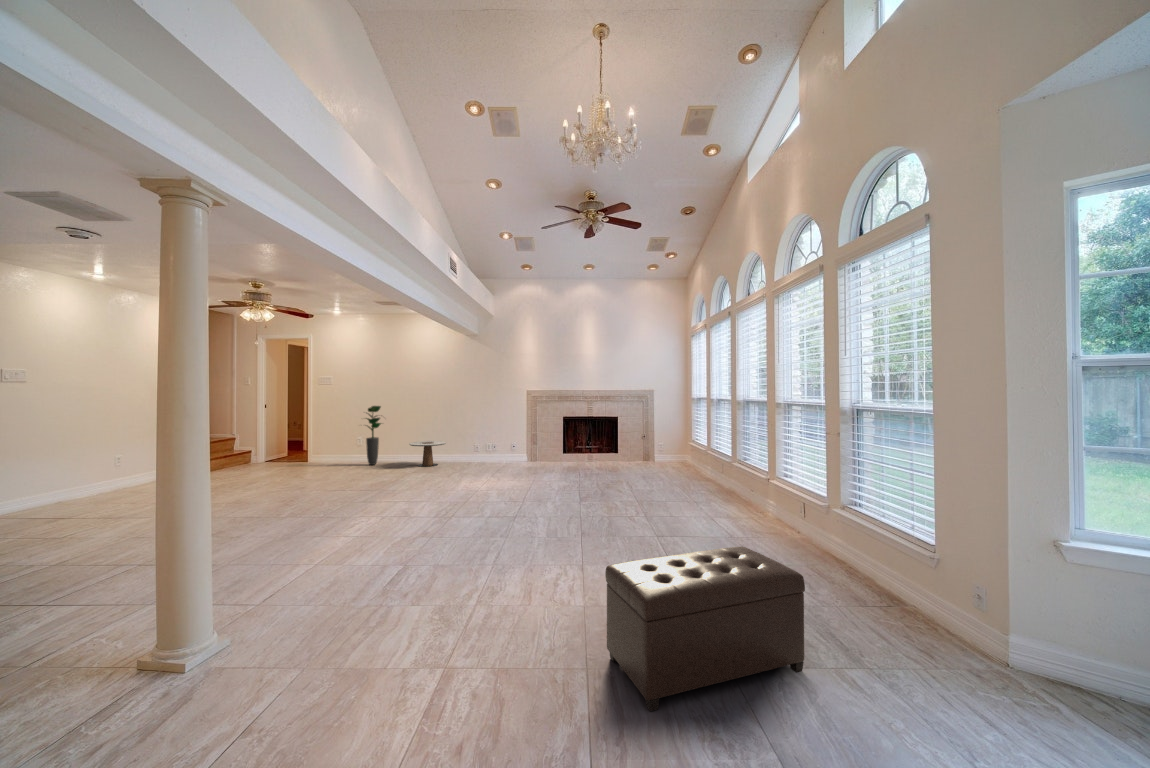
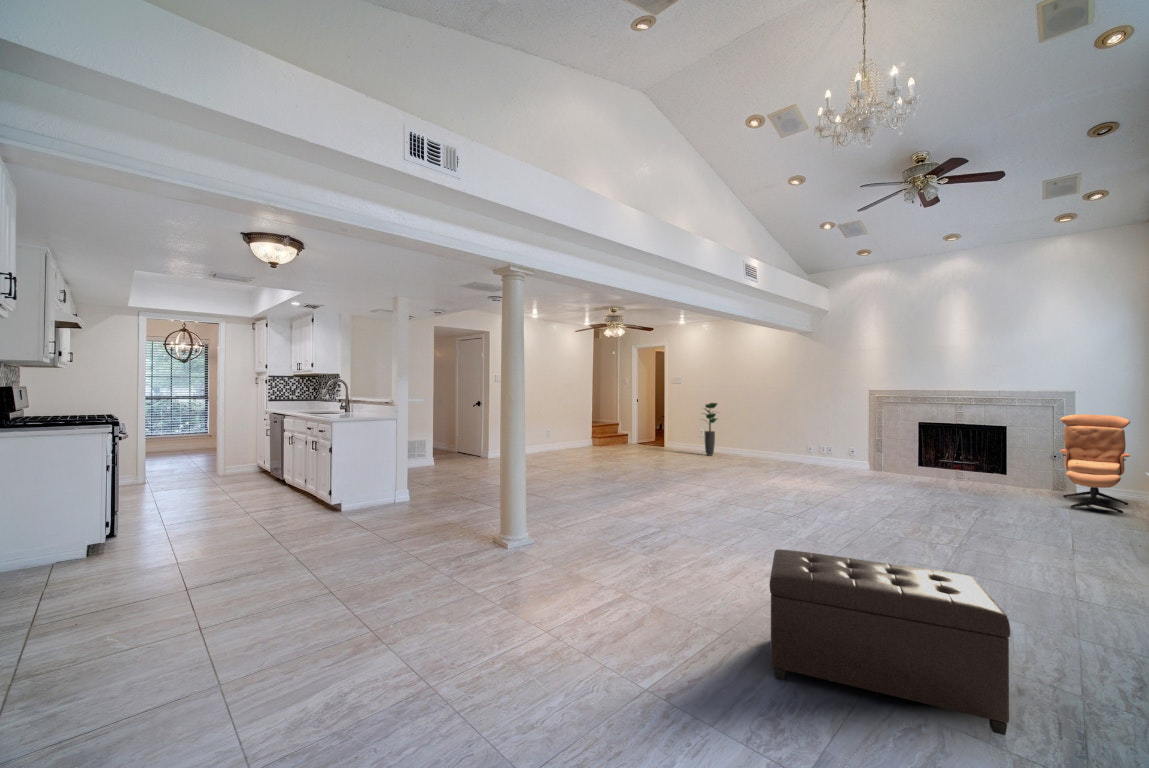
lounge chair: none [646,406,683,472] -> present [1060,414,1130,513]
side table: present [409,441,446,467] -> none [740,438,776,463]

